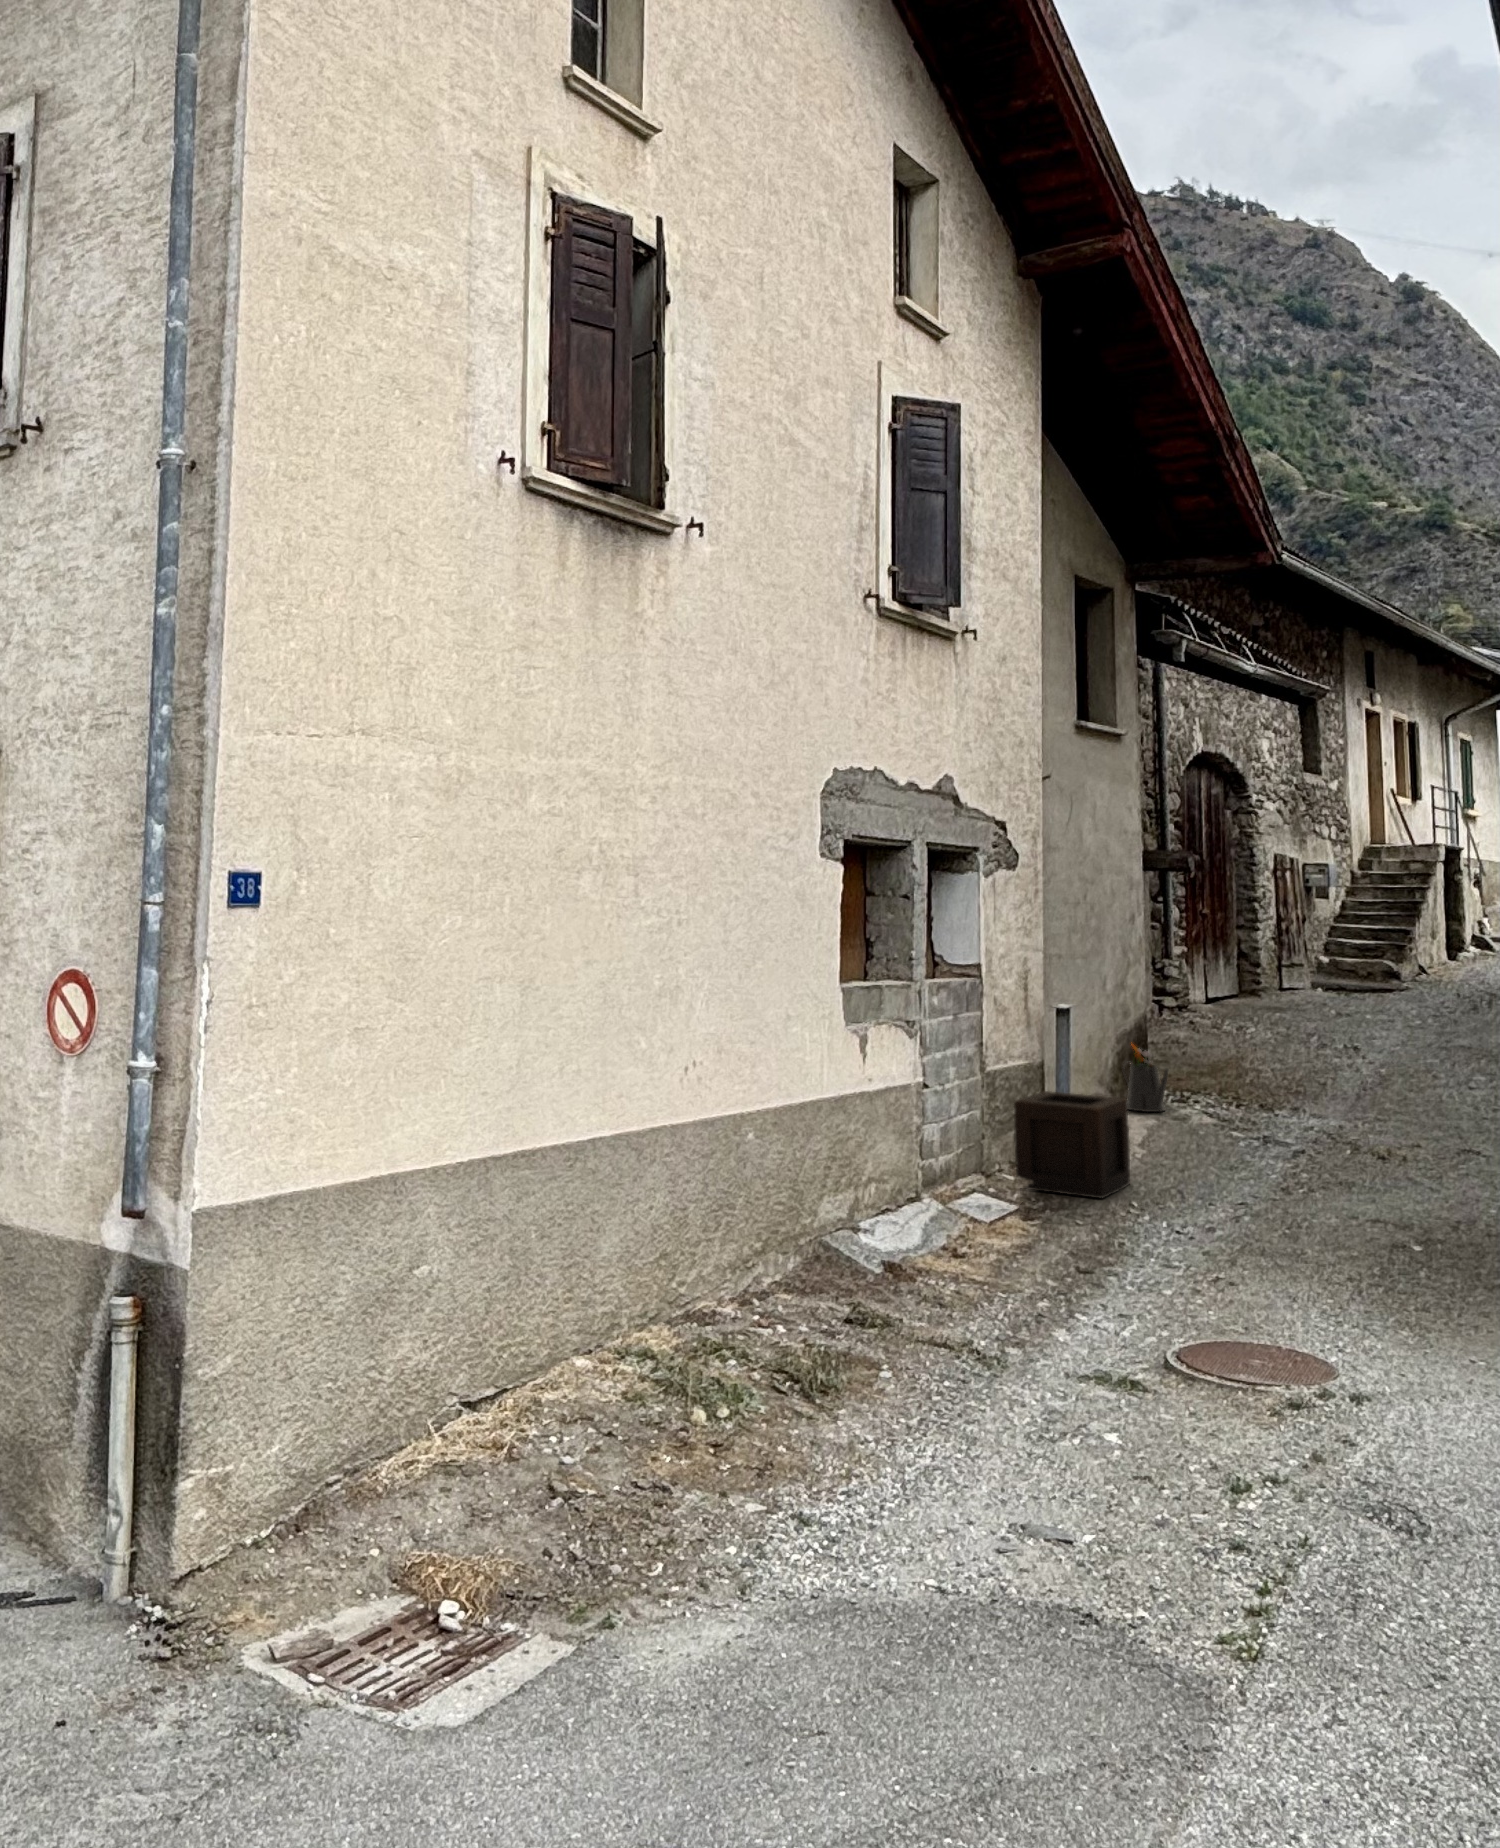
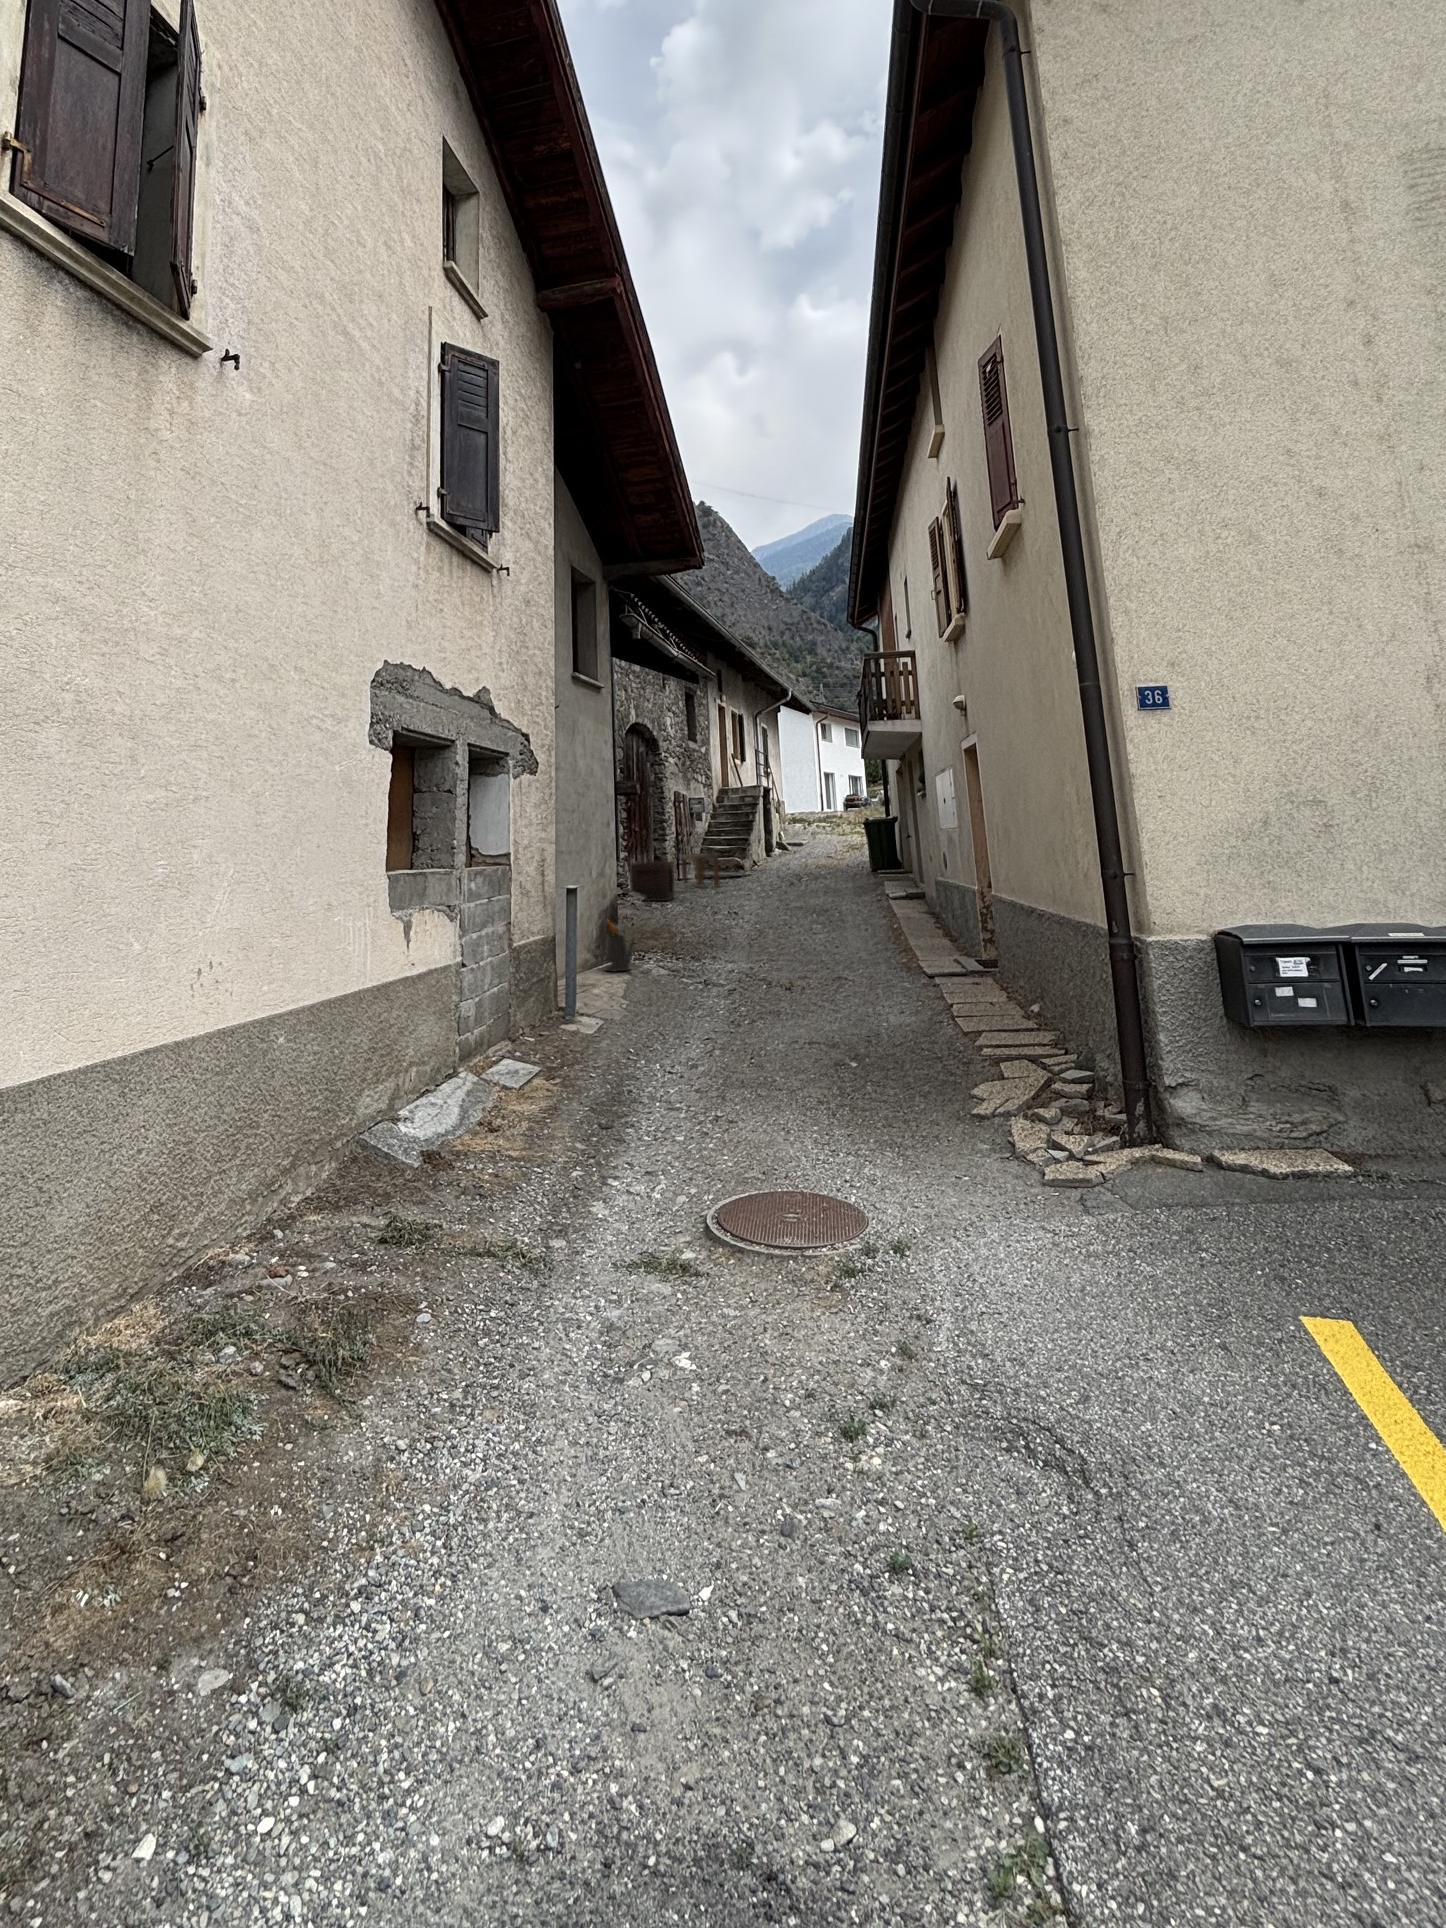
bench: none [1283,949,1345,1003] -> present [681,853,720,887]
wooden crate: present [1014,1091,1130,1198] -> present [630,861,675,901]

